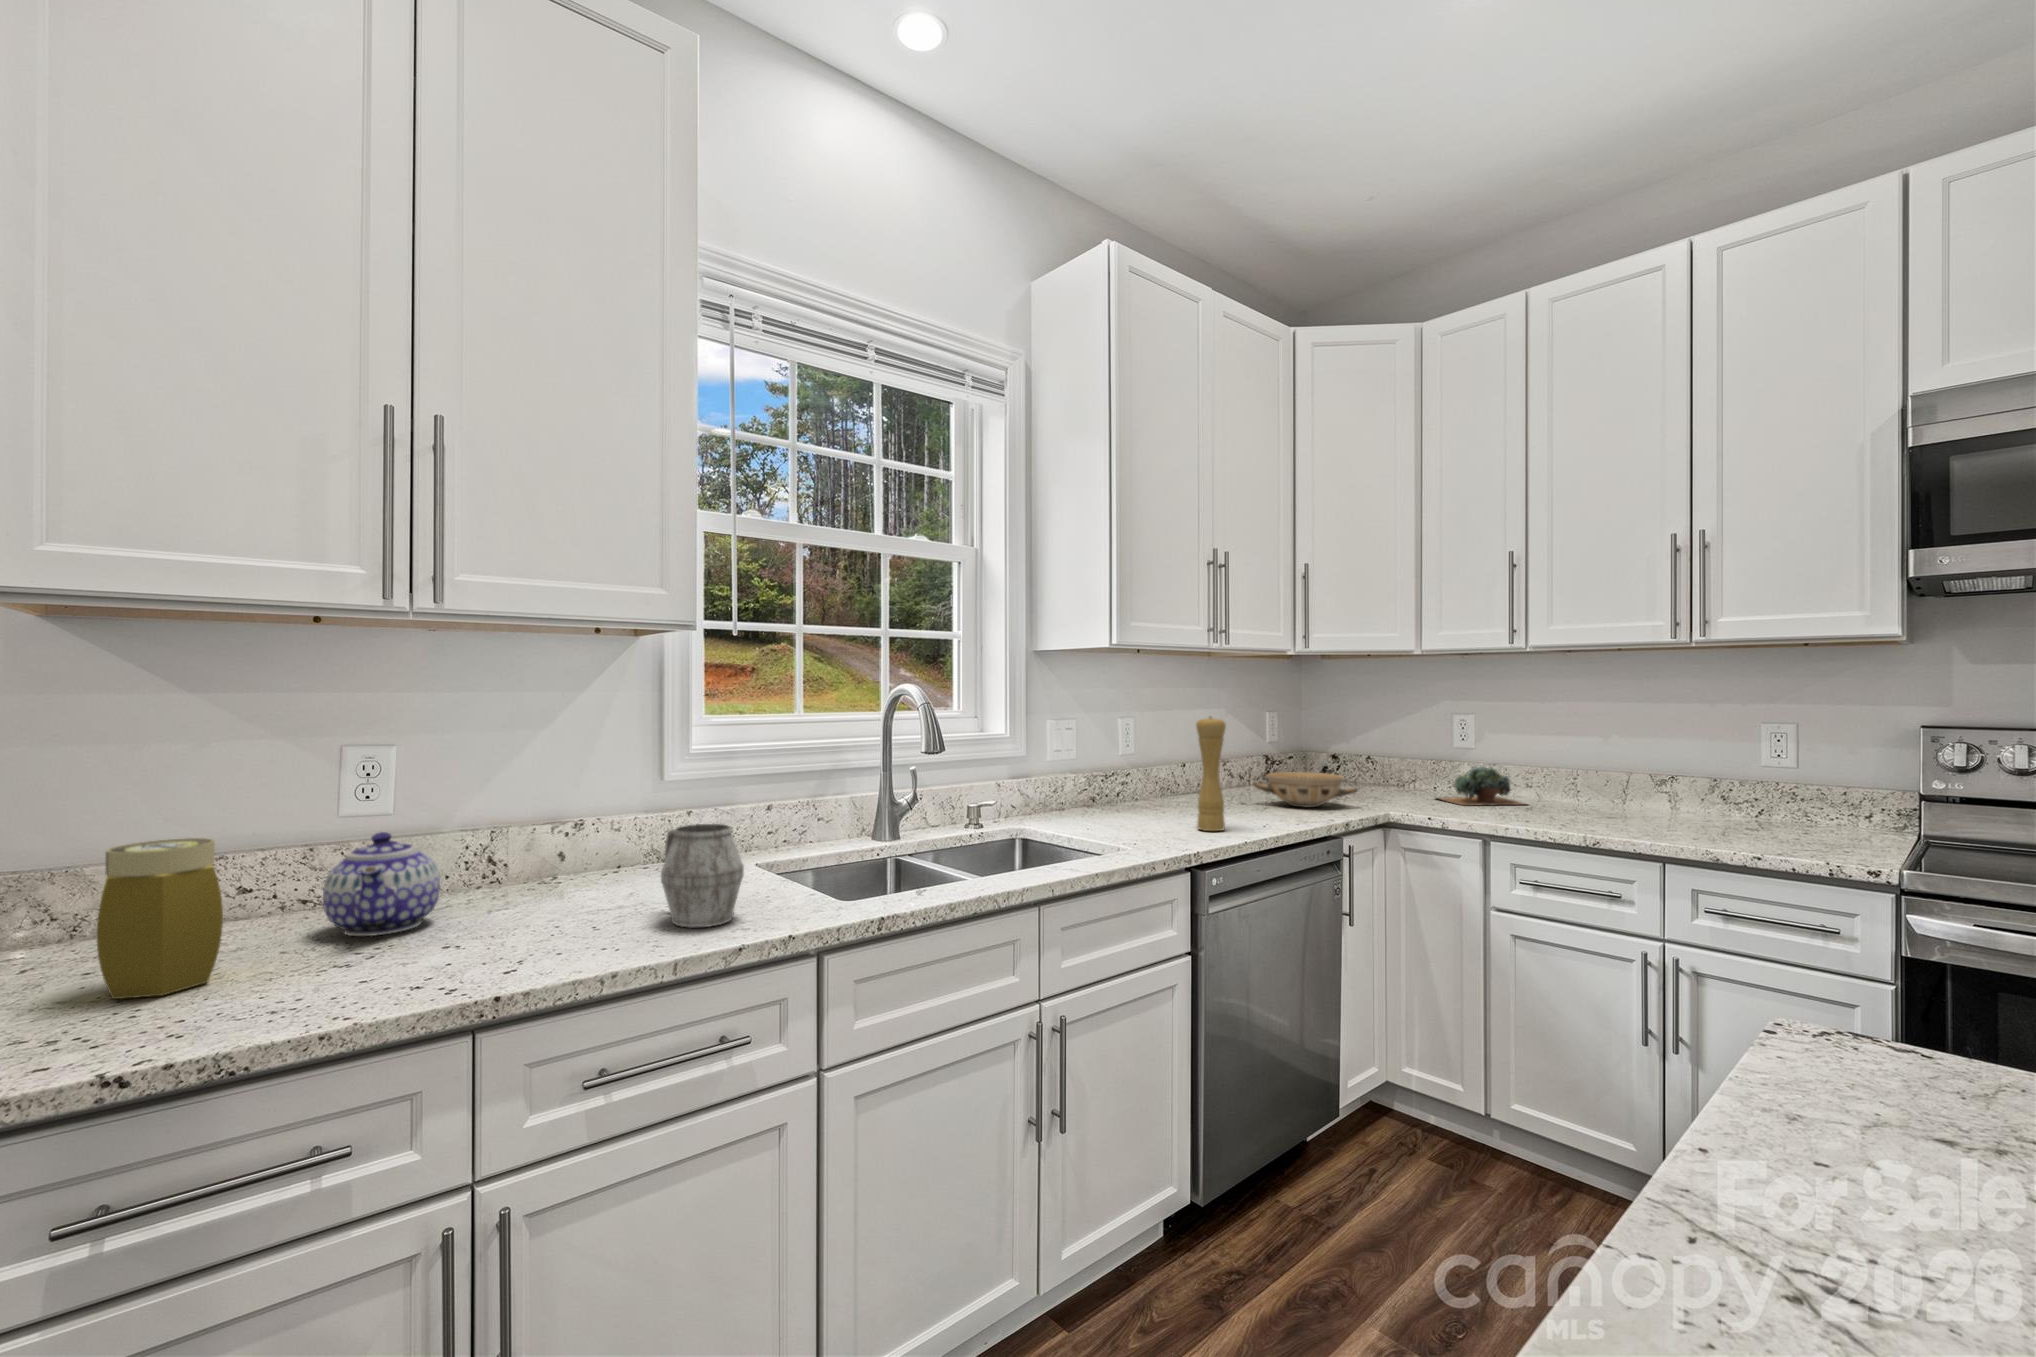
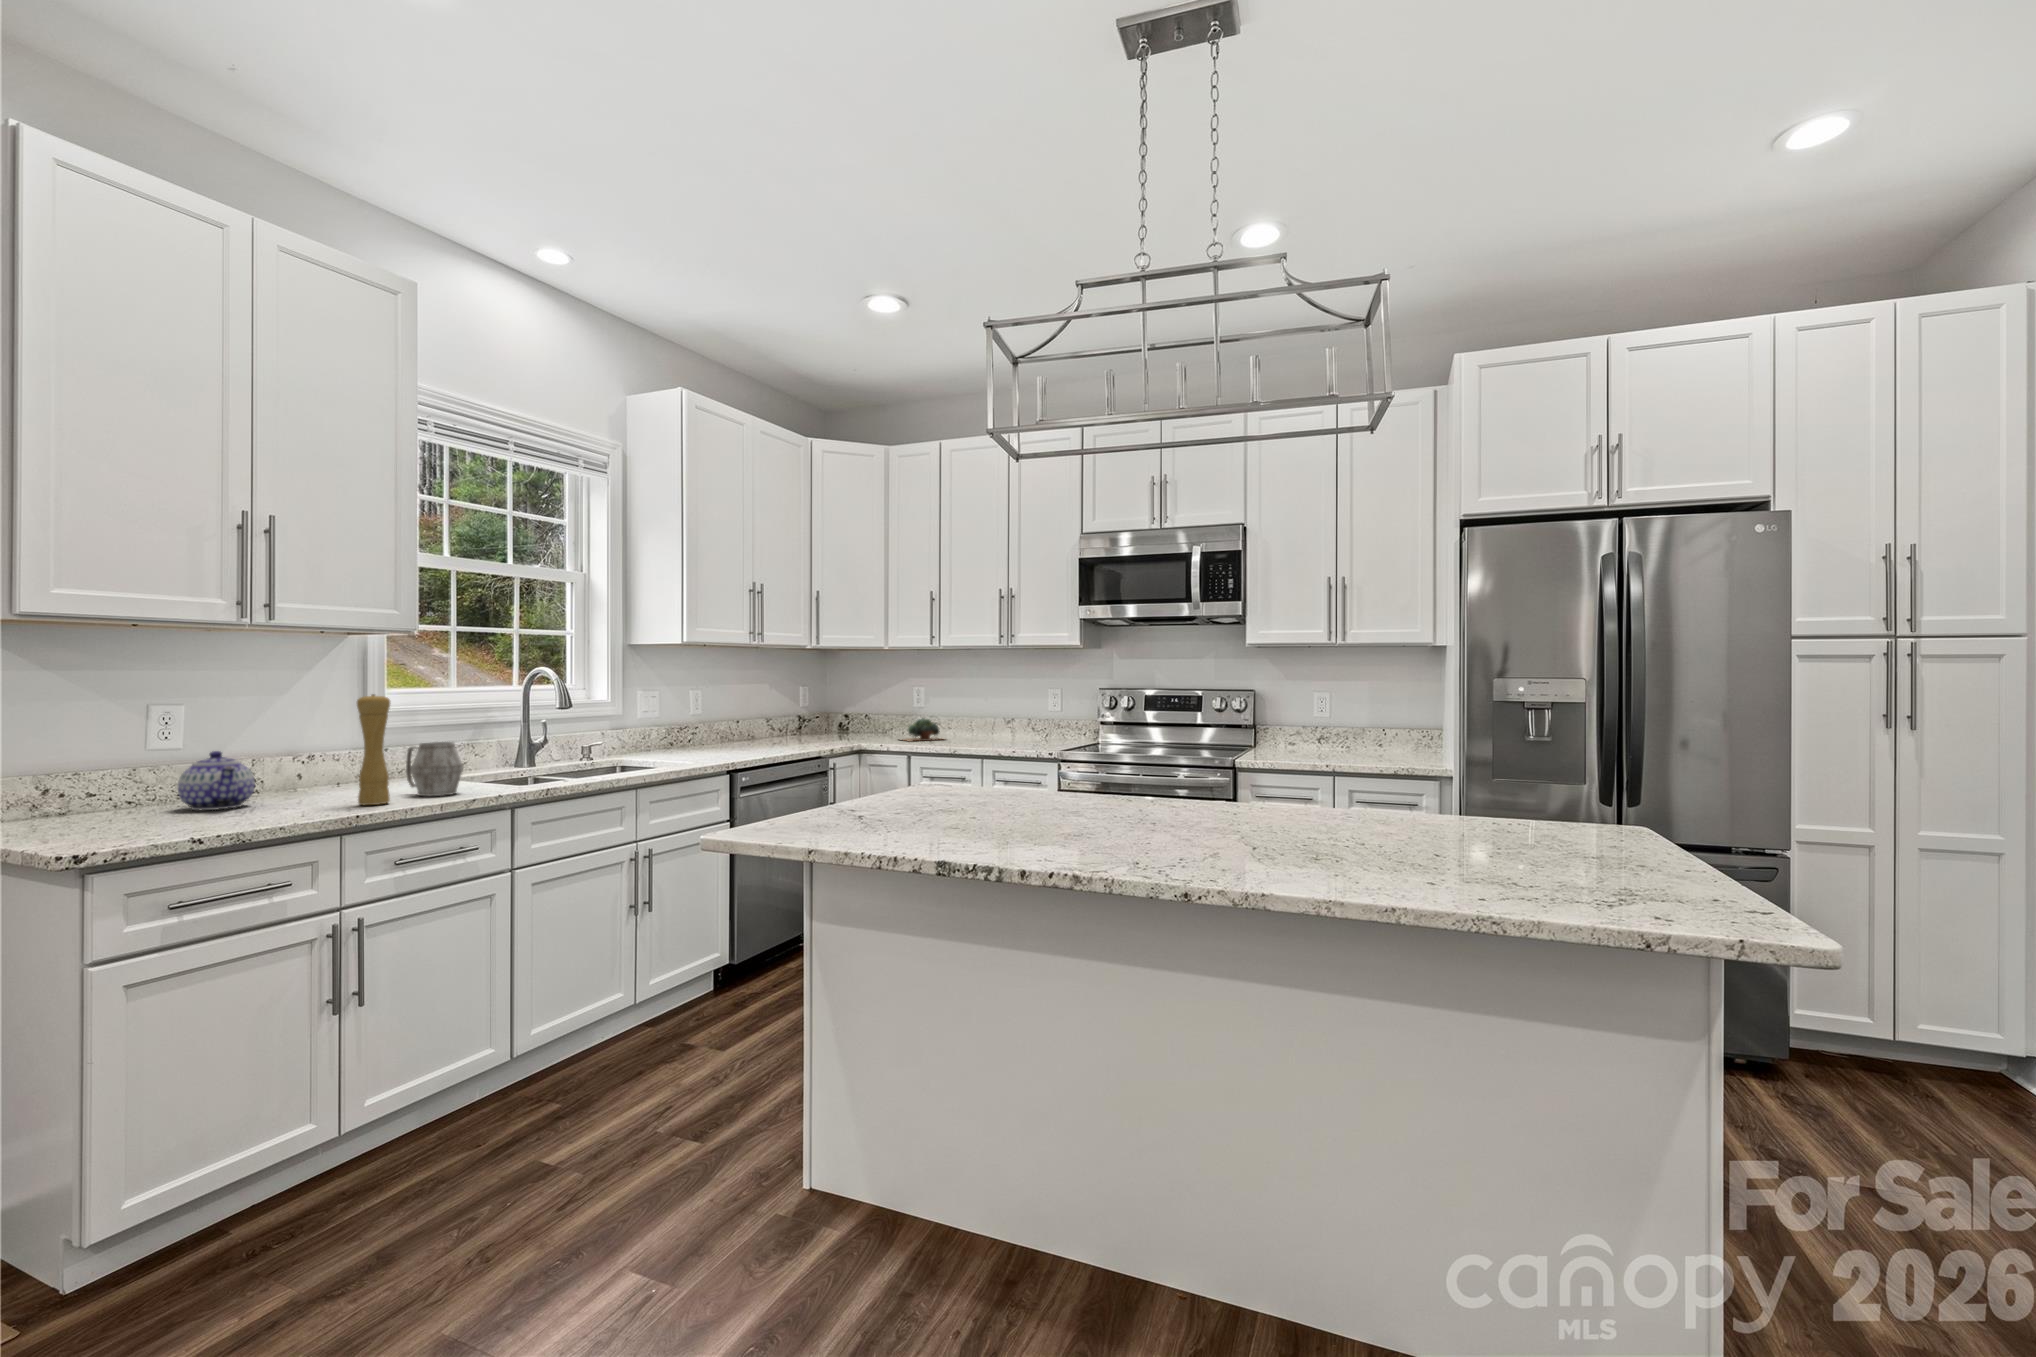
pepper mill: present [1196,716,1226,831] -> present [357,694,390,805]
ceramic bowl: present [1253,772,1358,808] -> none [781,725,846,746]
jar: present [97,838,223,999] -> none [82,747,162,829]

